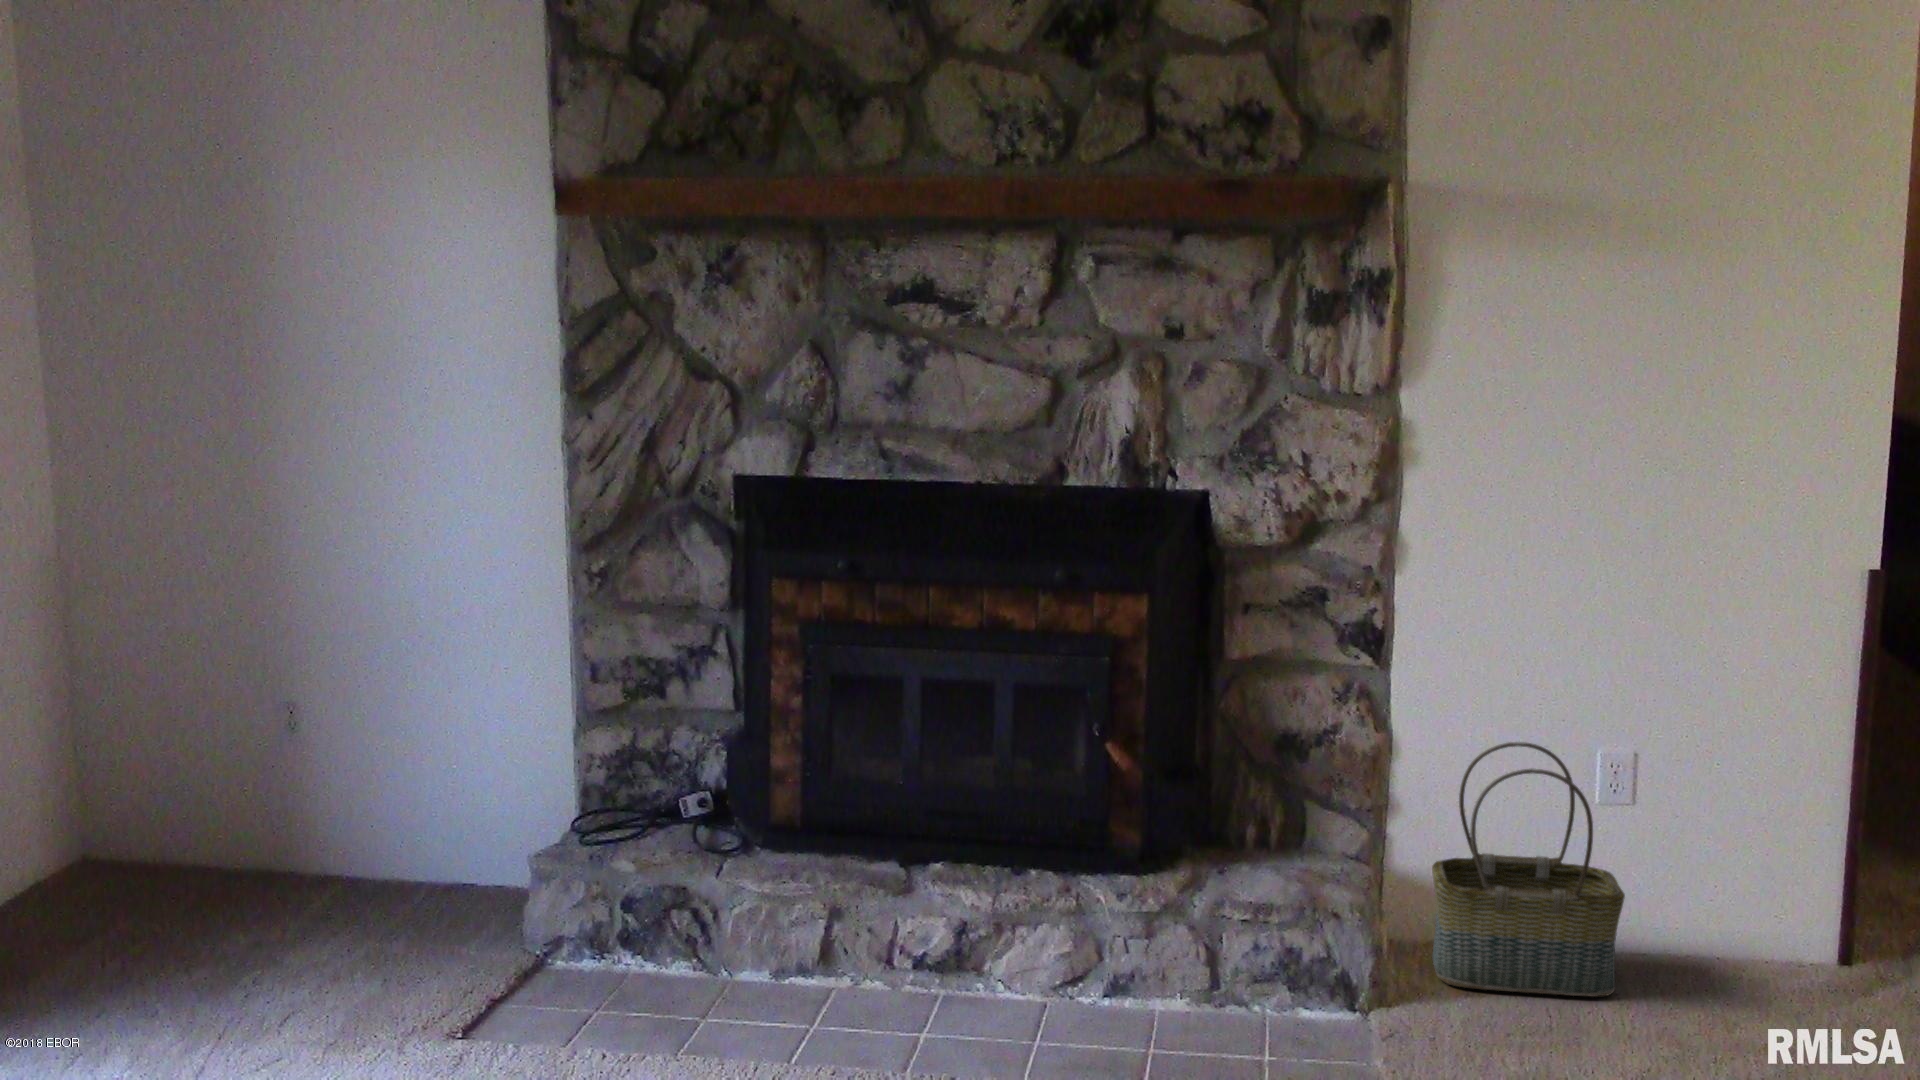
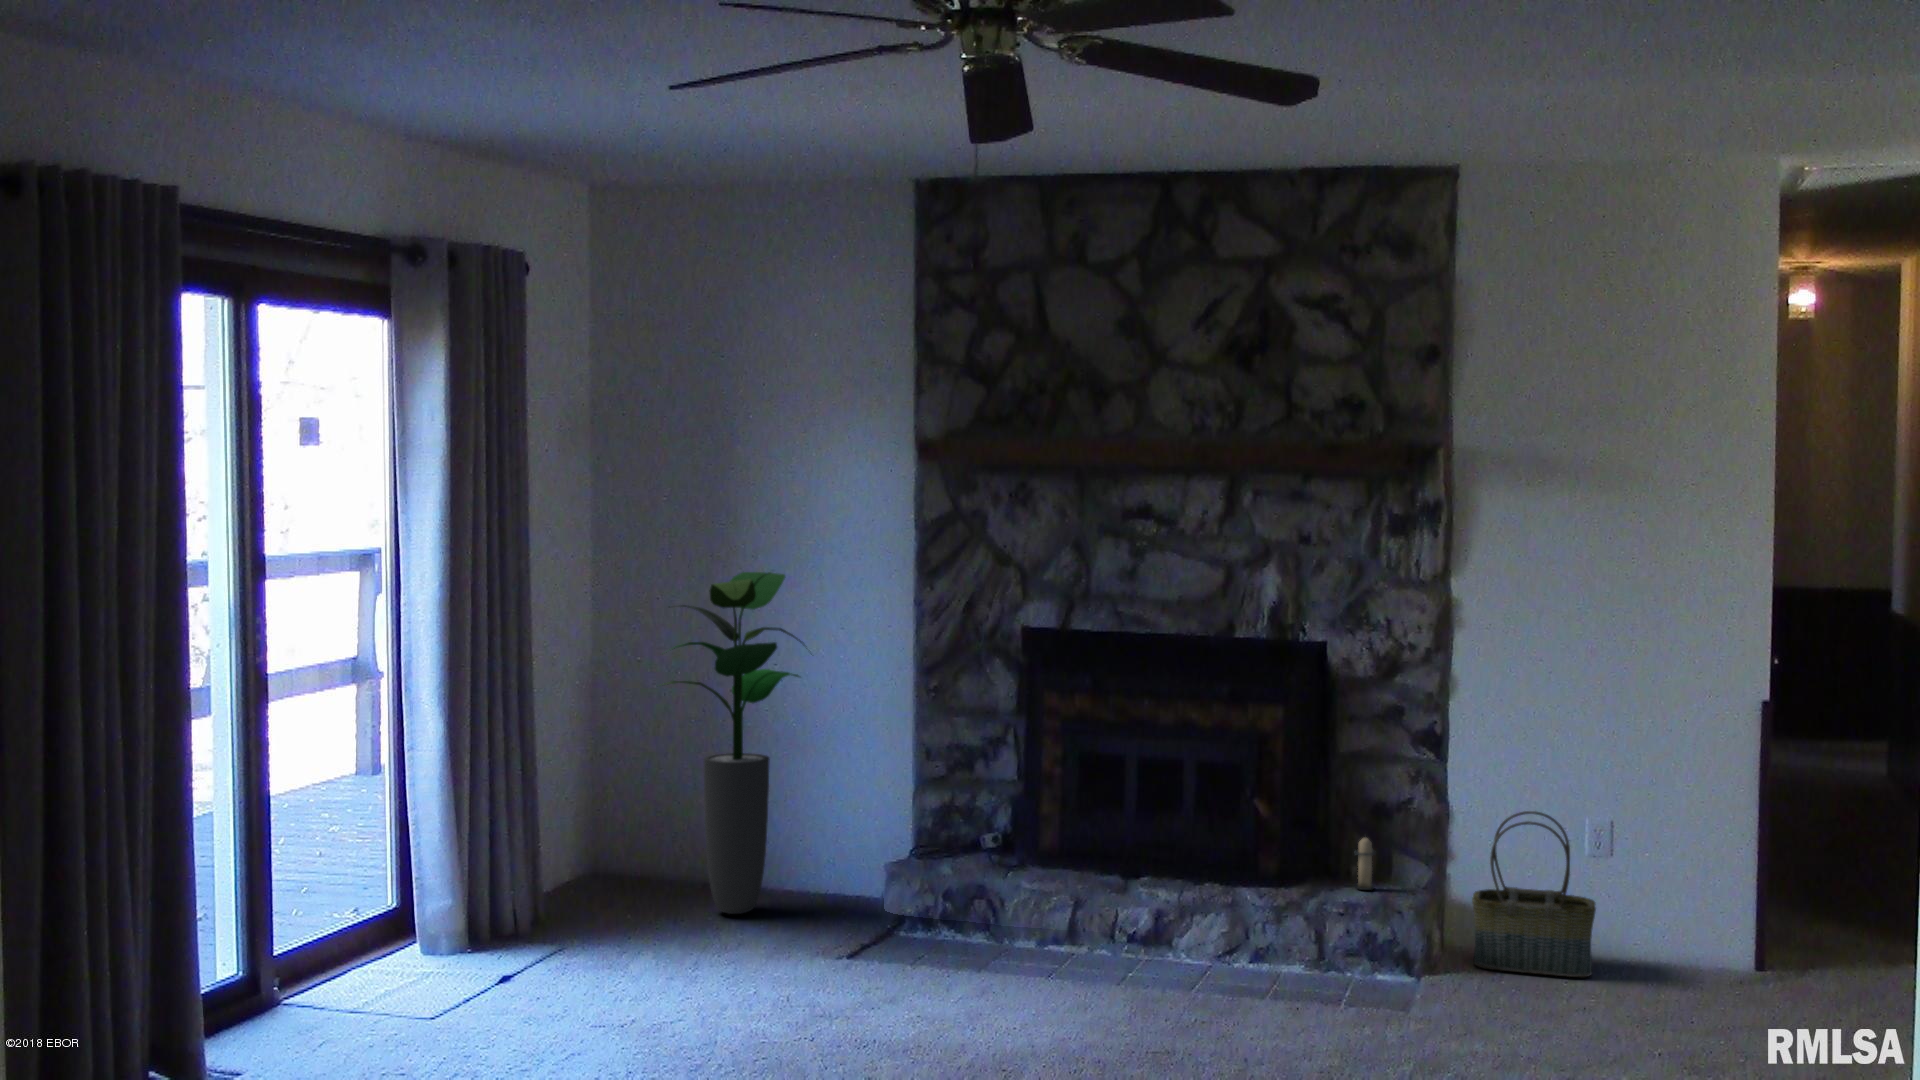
potted plant: none [128,397,400,942] -> present [665,572,802,914]
candle: none [1251,788,1294,874] -> present [1355,838,1376,890]

